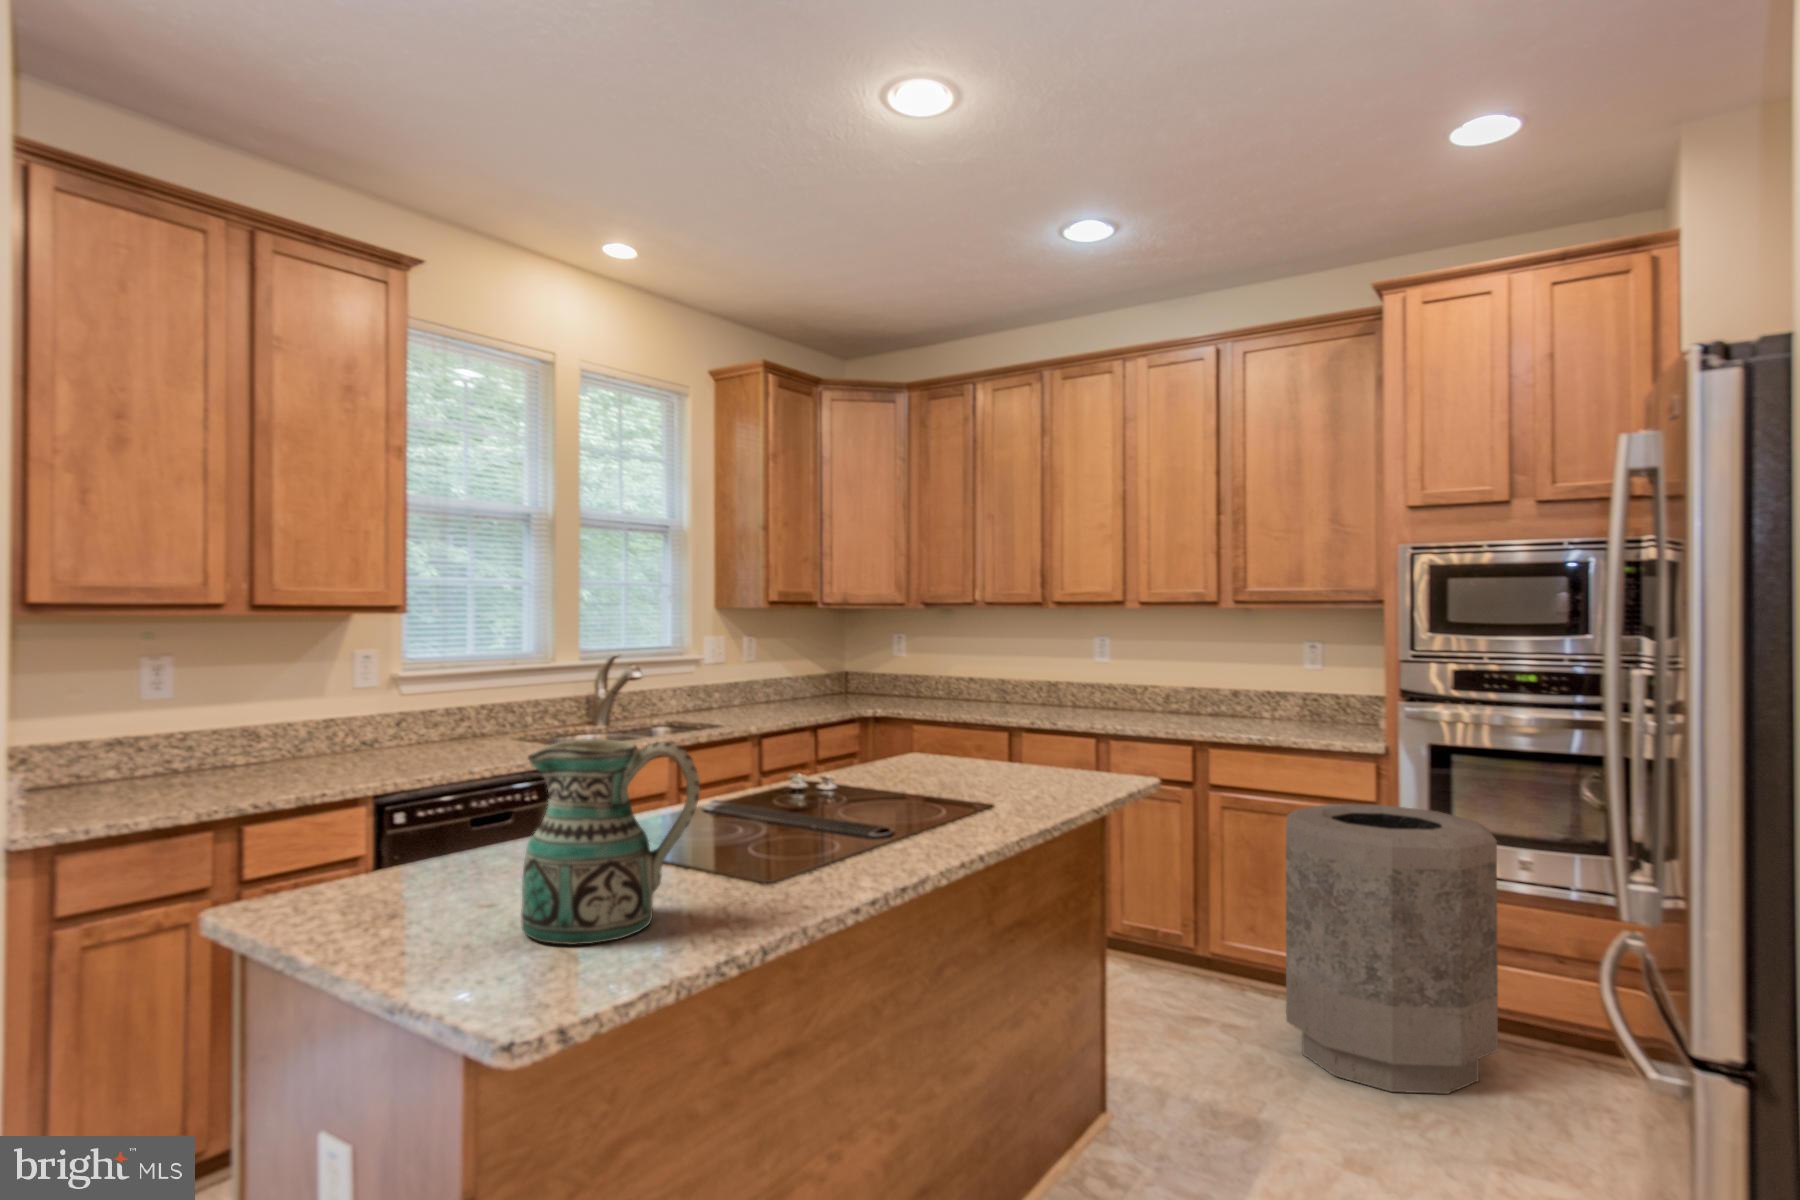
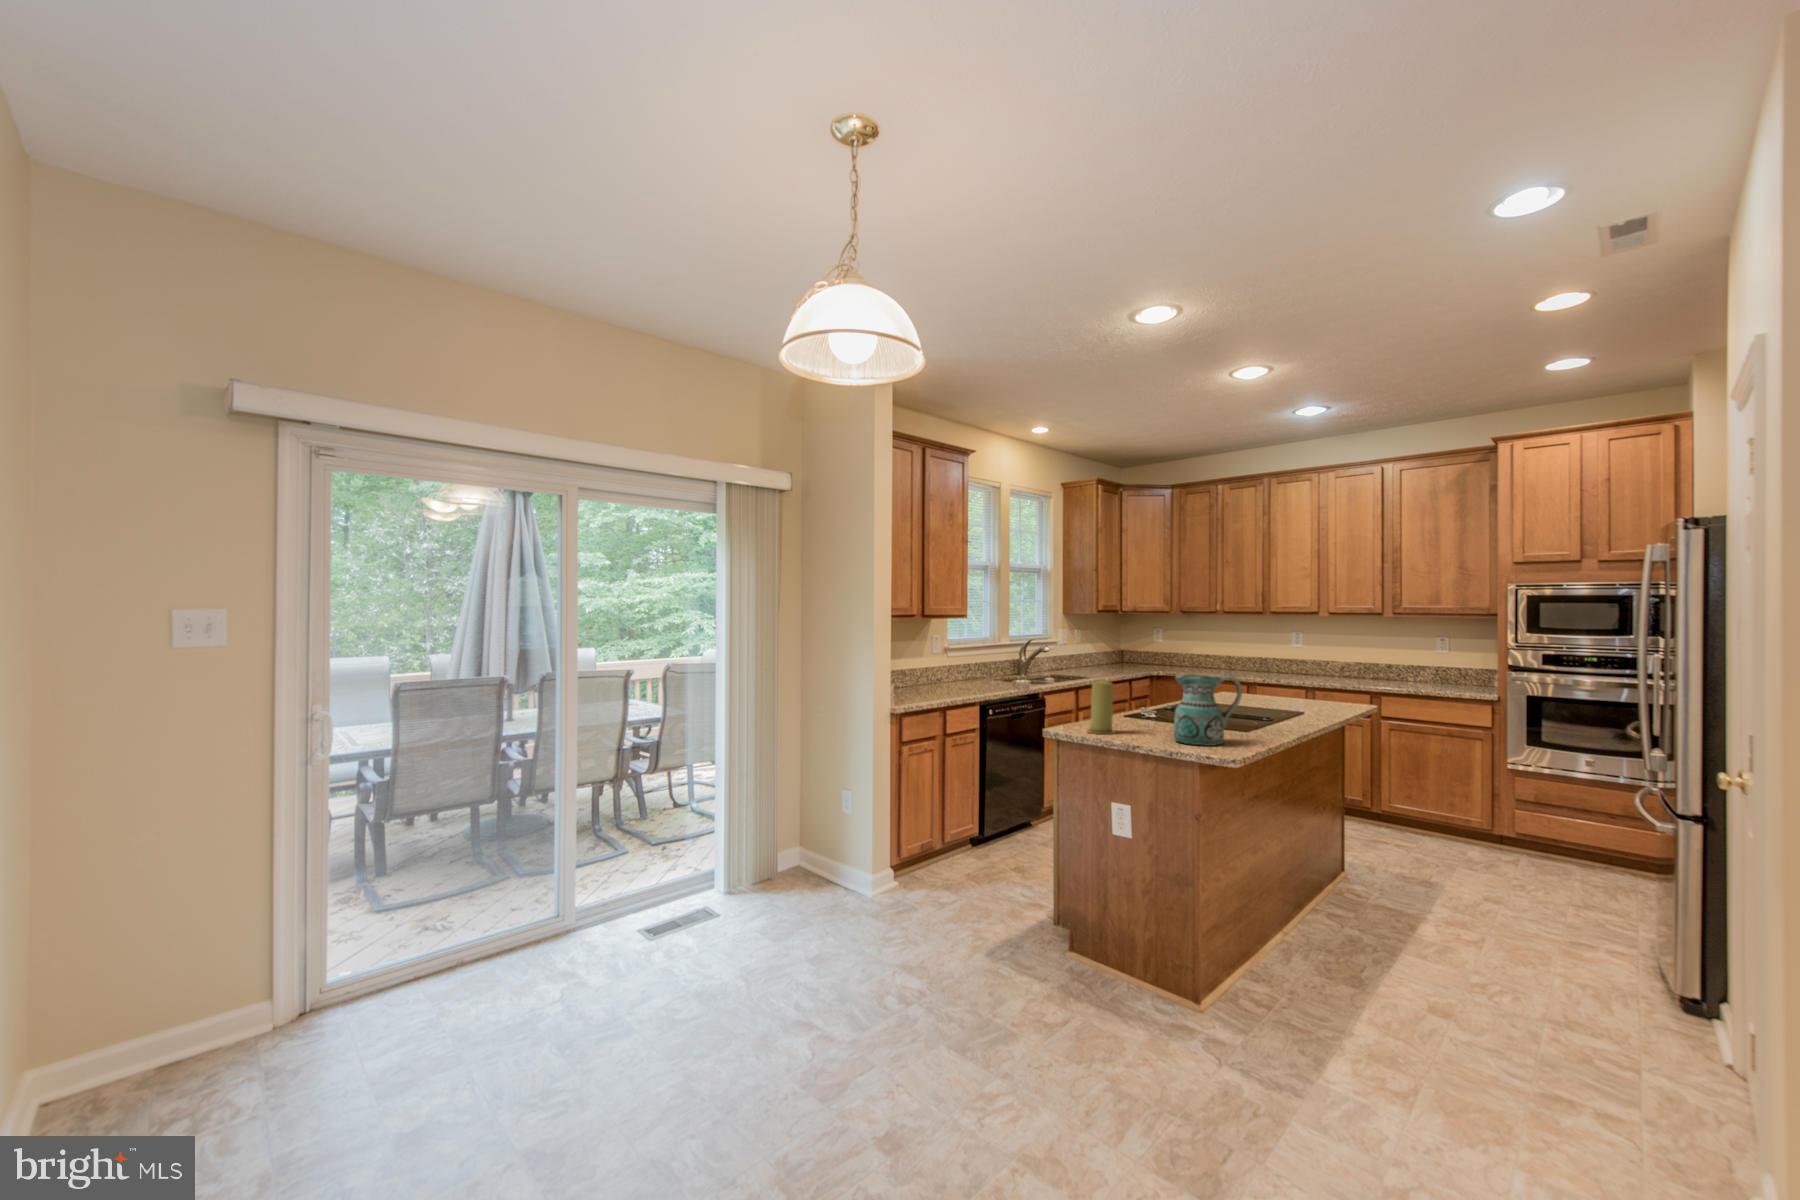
candle: none [370,761,452,903] -> present [1087,681,1115,734]
trash can: present [1286,804,1498,1094] -> none [1437,728,1572,882]

